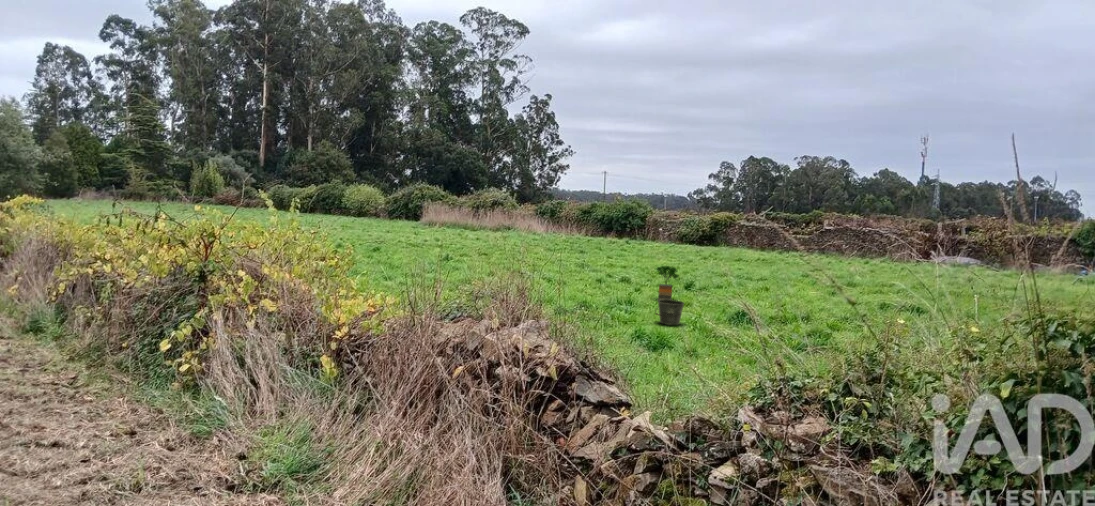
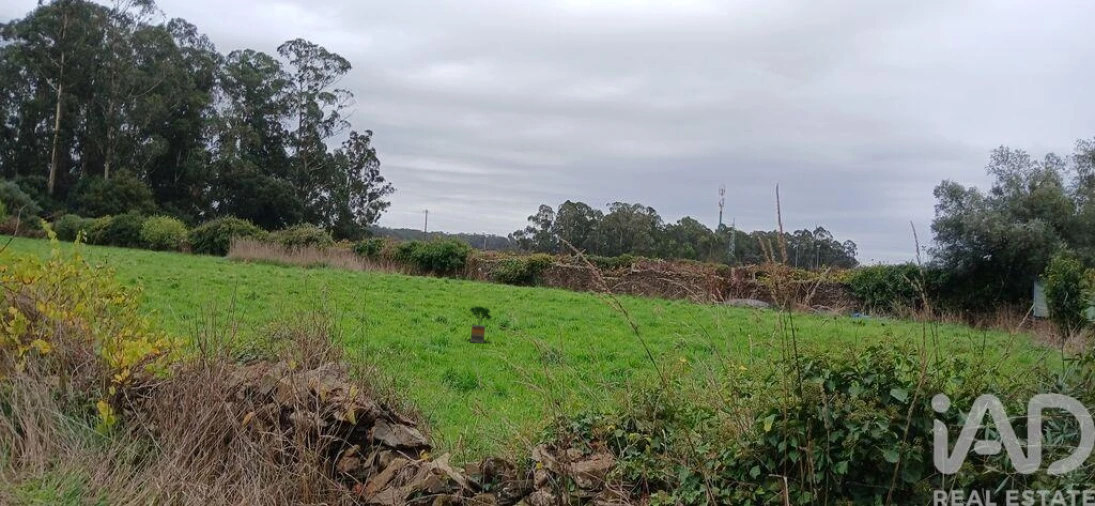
bucket: present [656,300,684,325] -> none [466,341,495,366]

